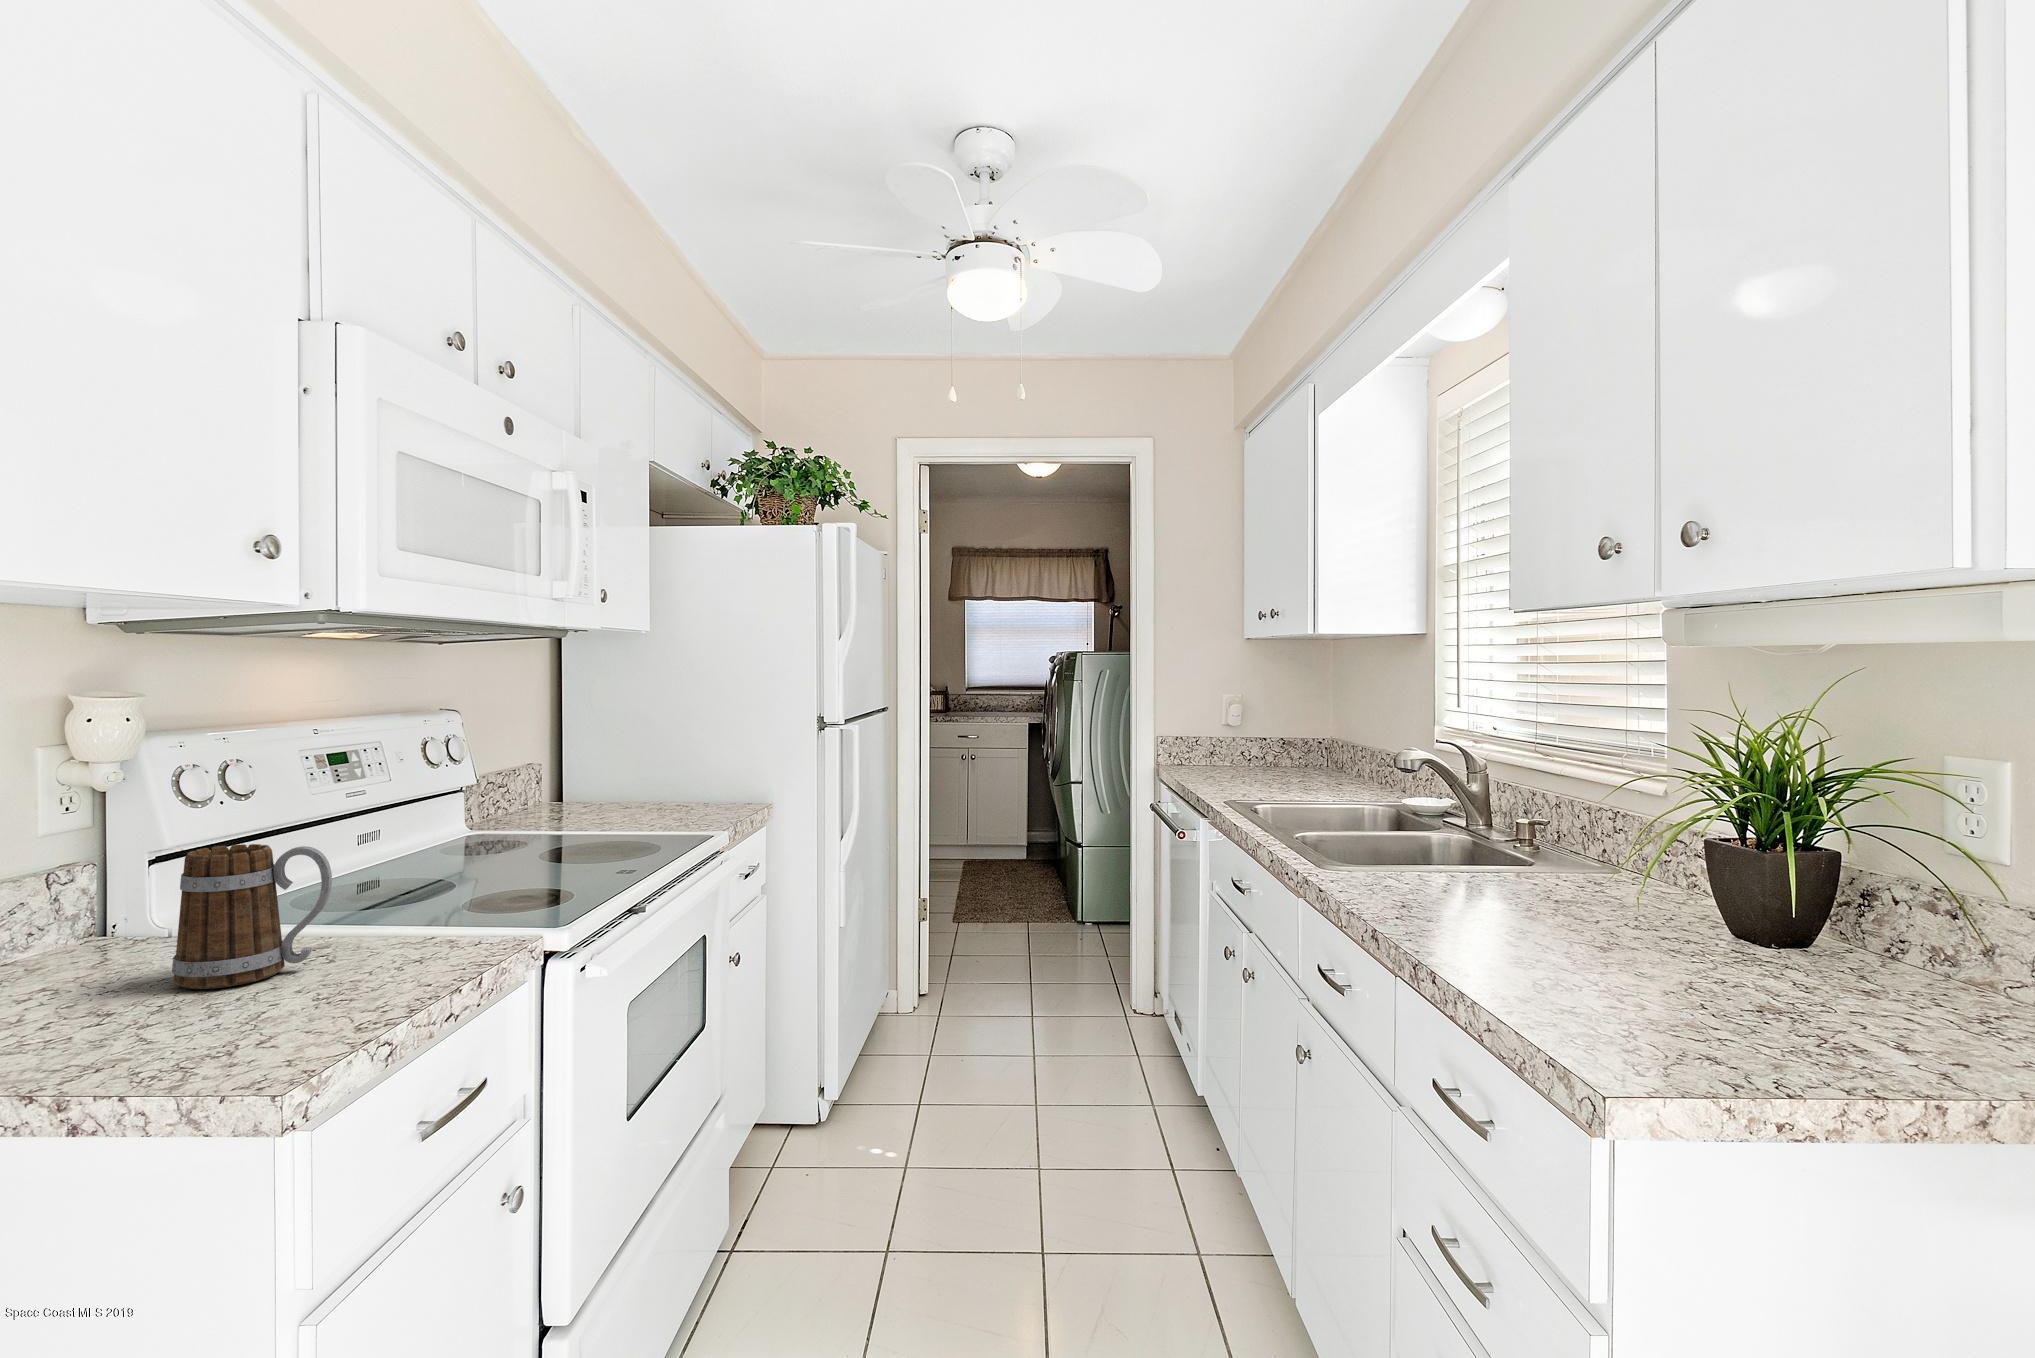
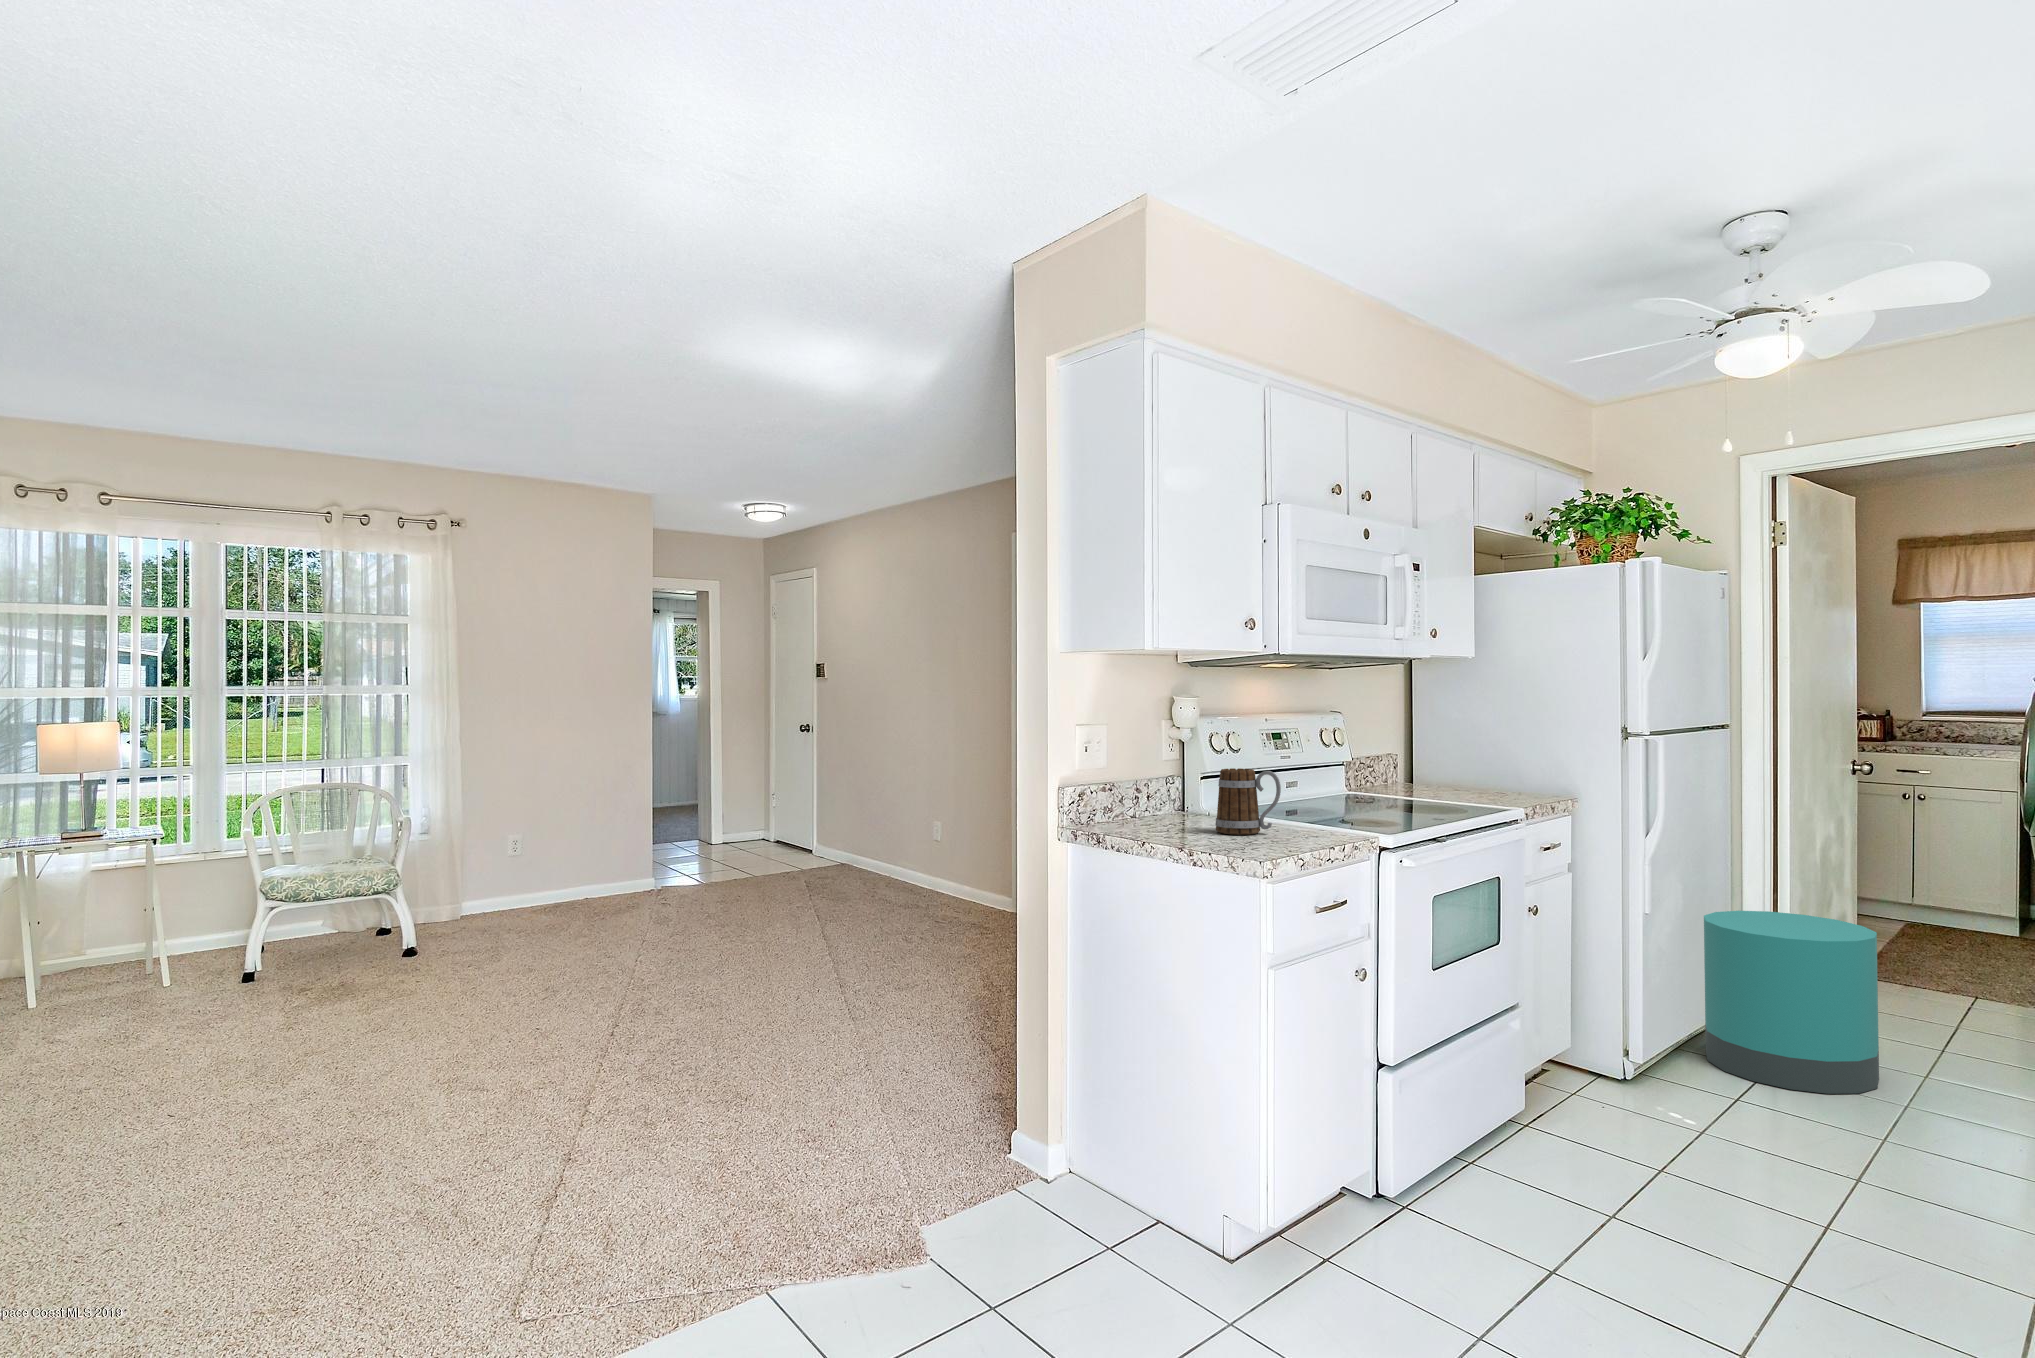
trash can: none [883,901,1030,1093] -> present [1704,911,1879,1094]

